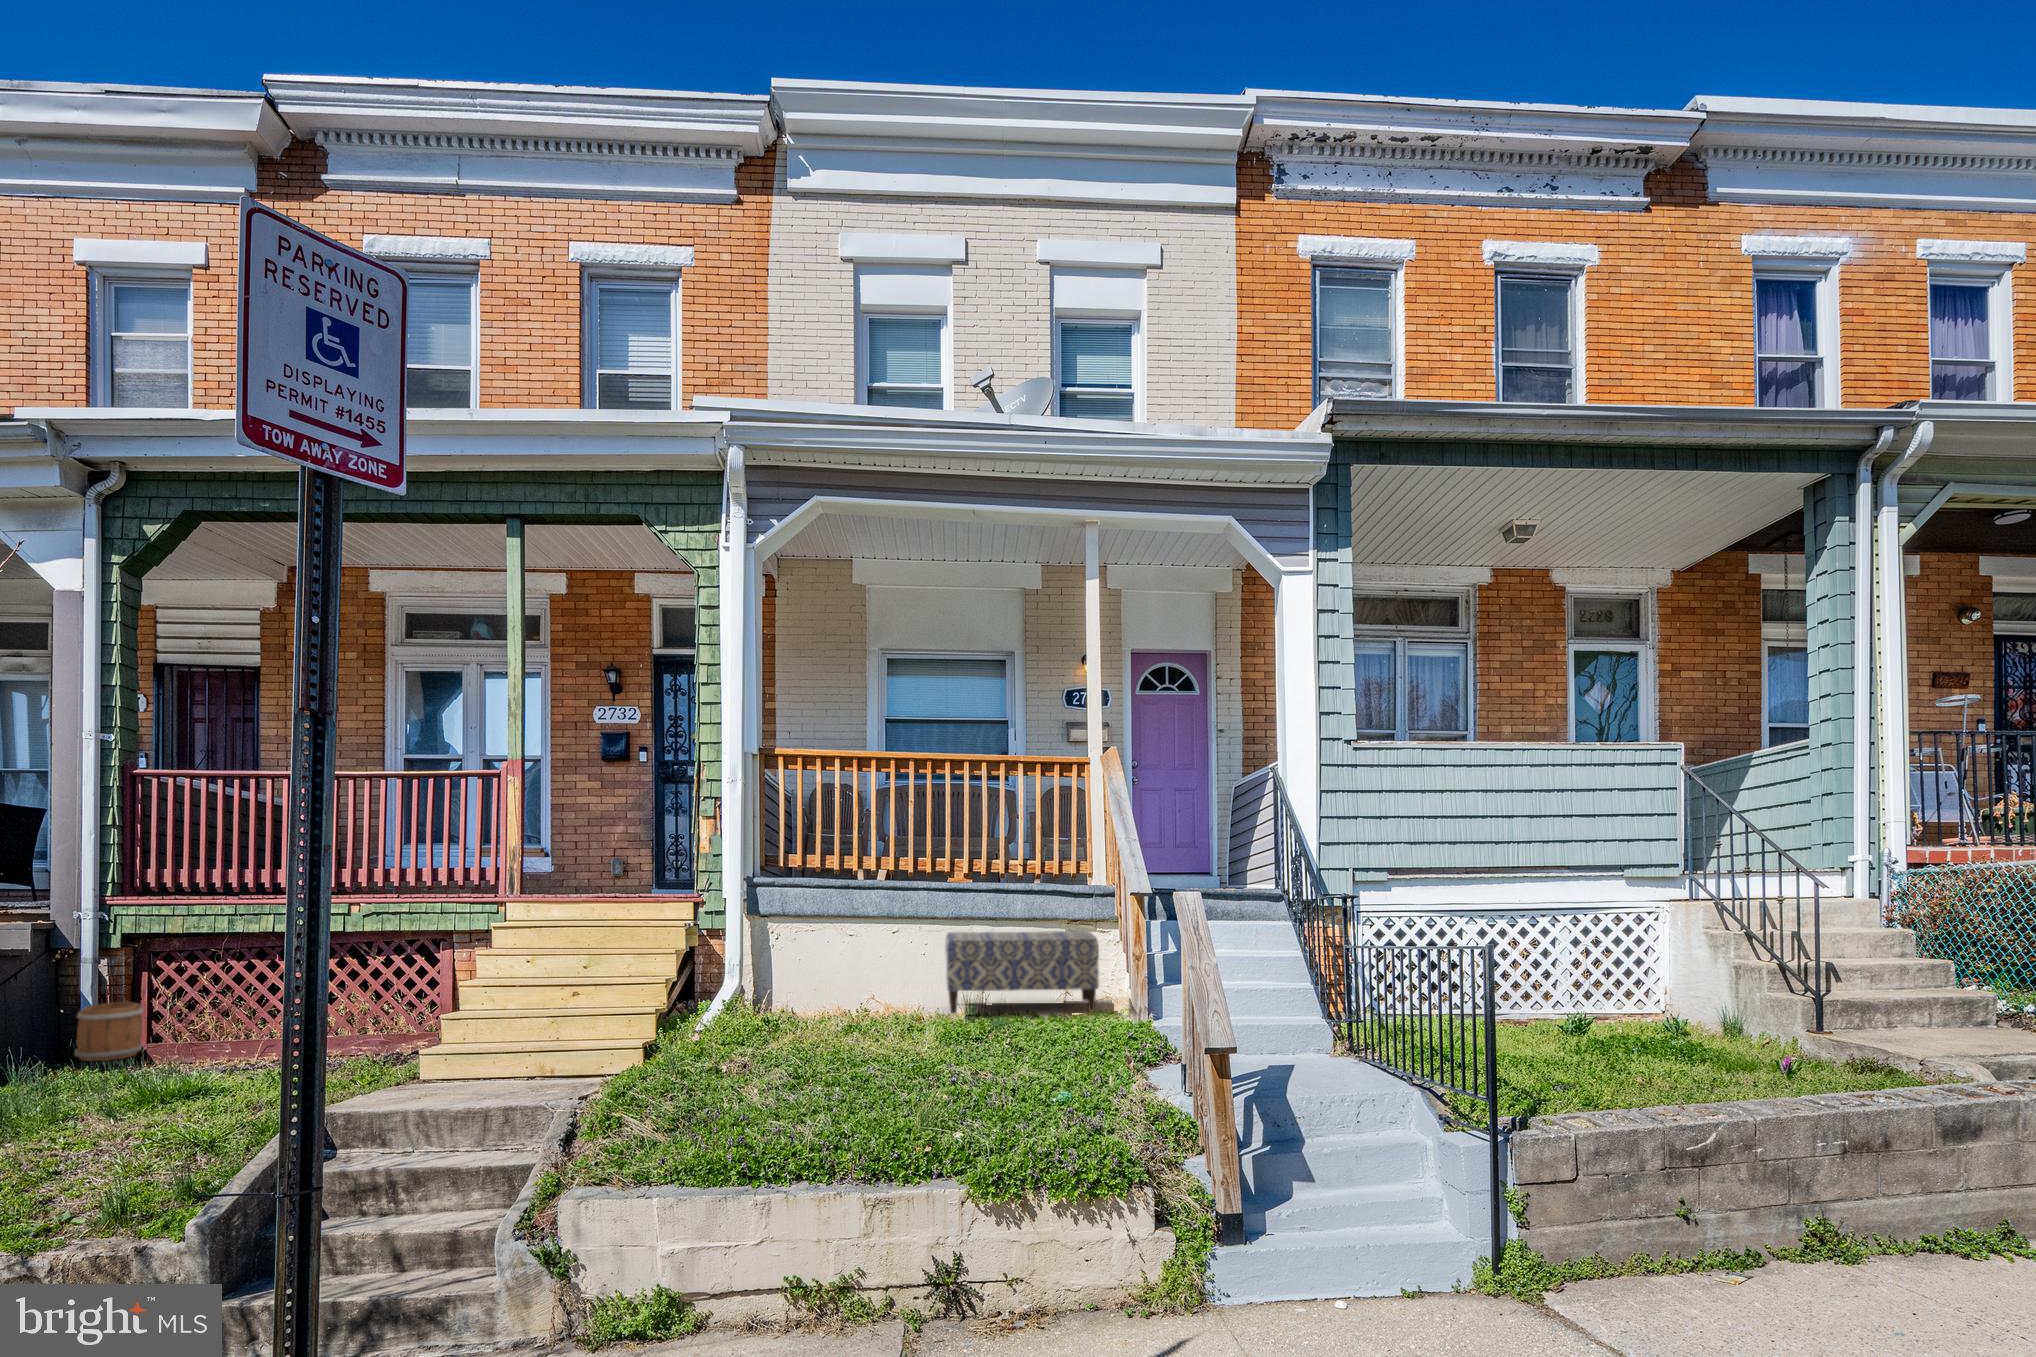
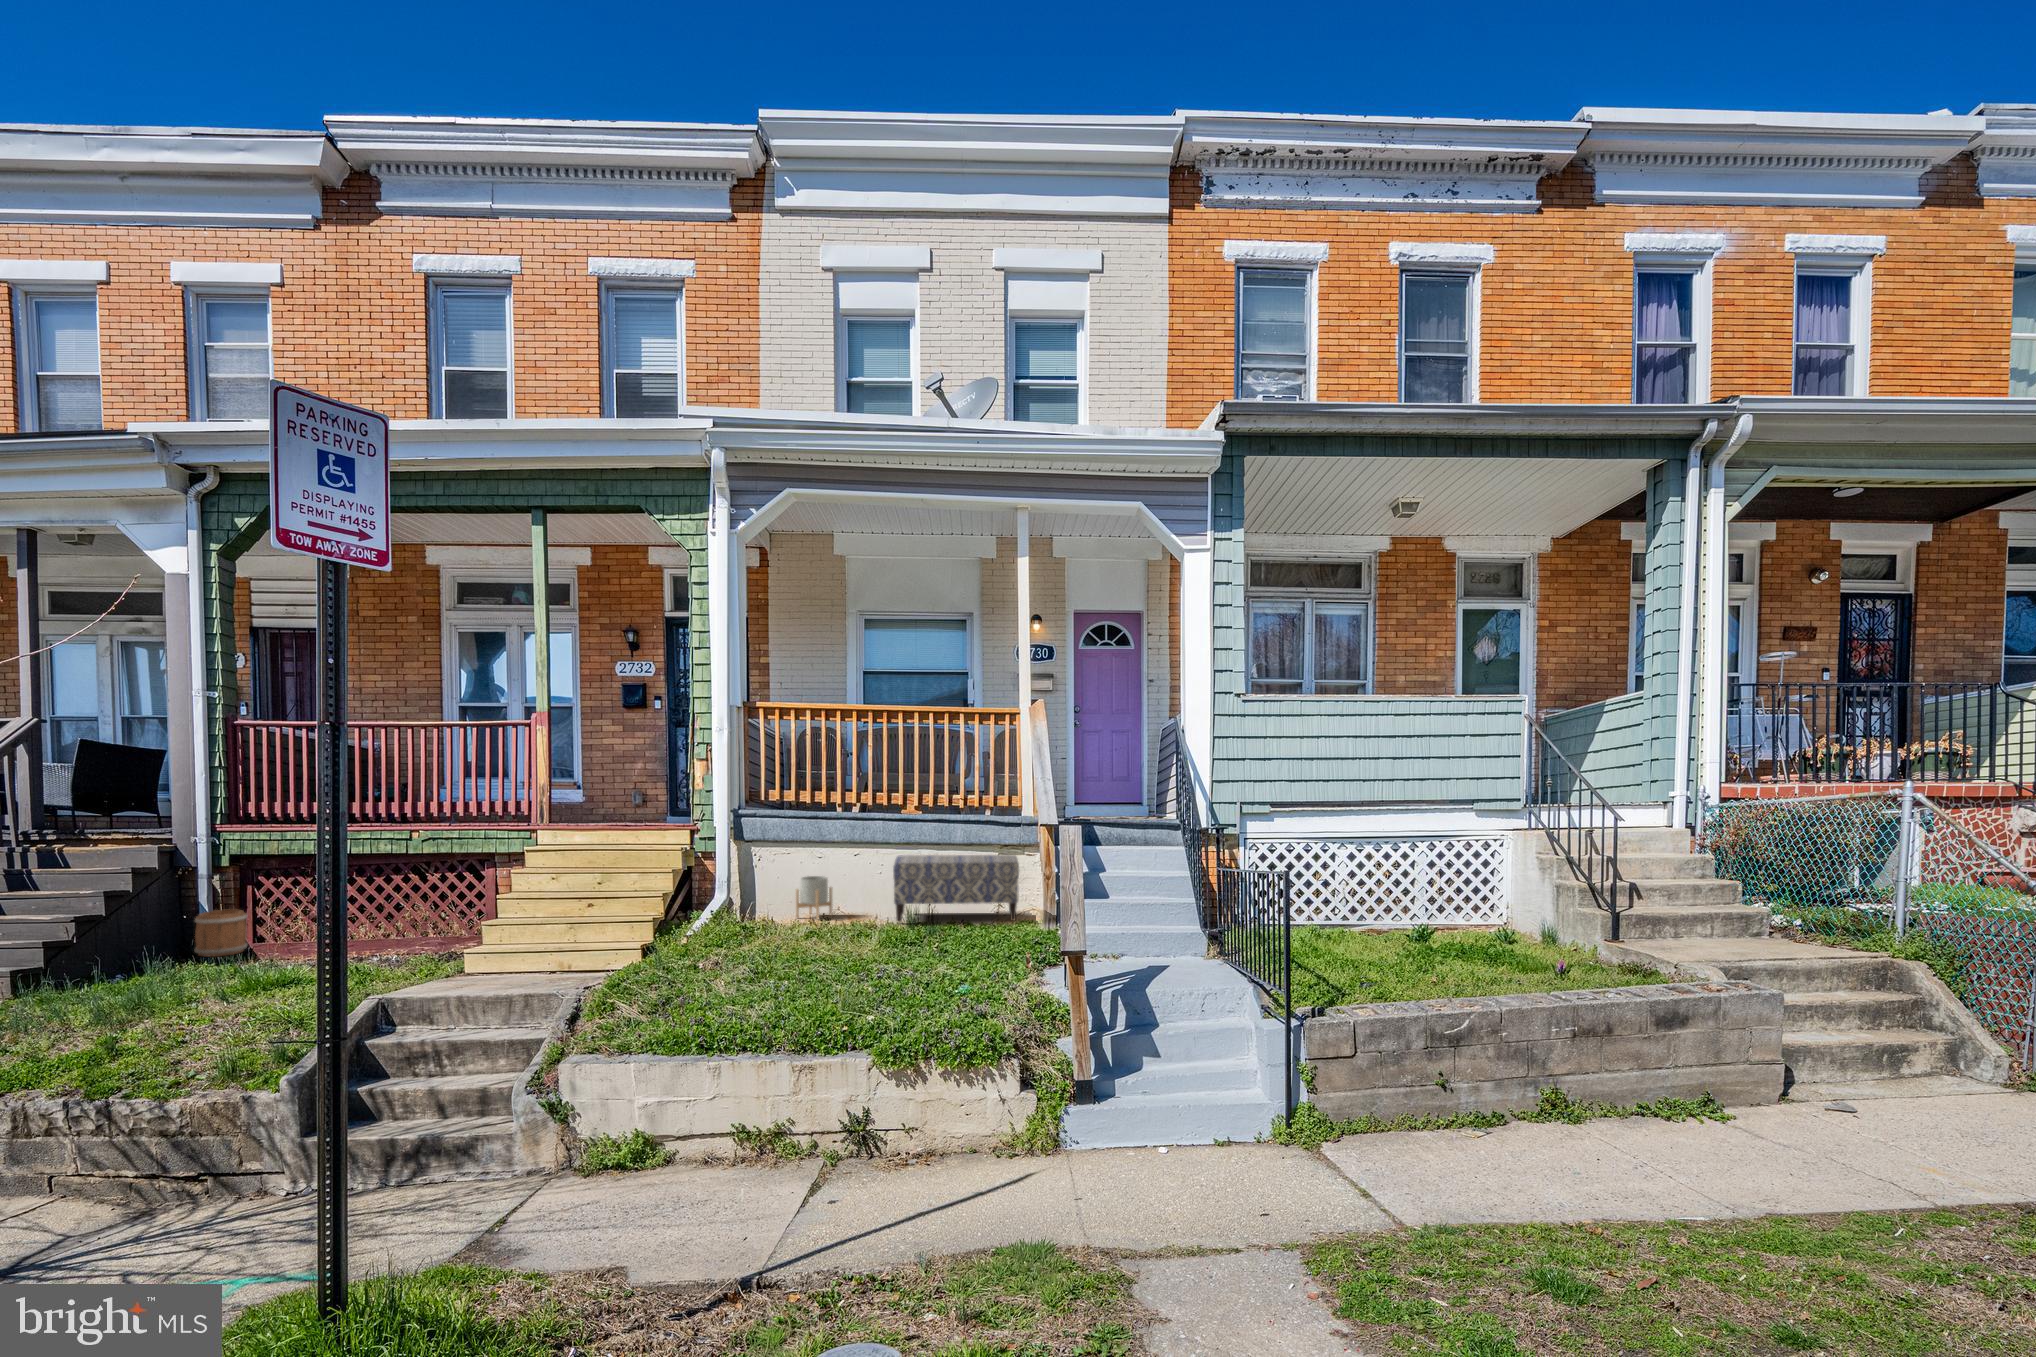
planter: none [824,958,868,1011] -> present [796,876,832,919]

